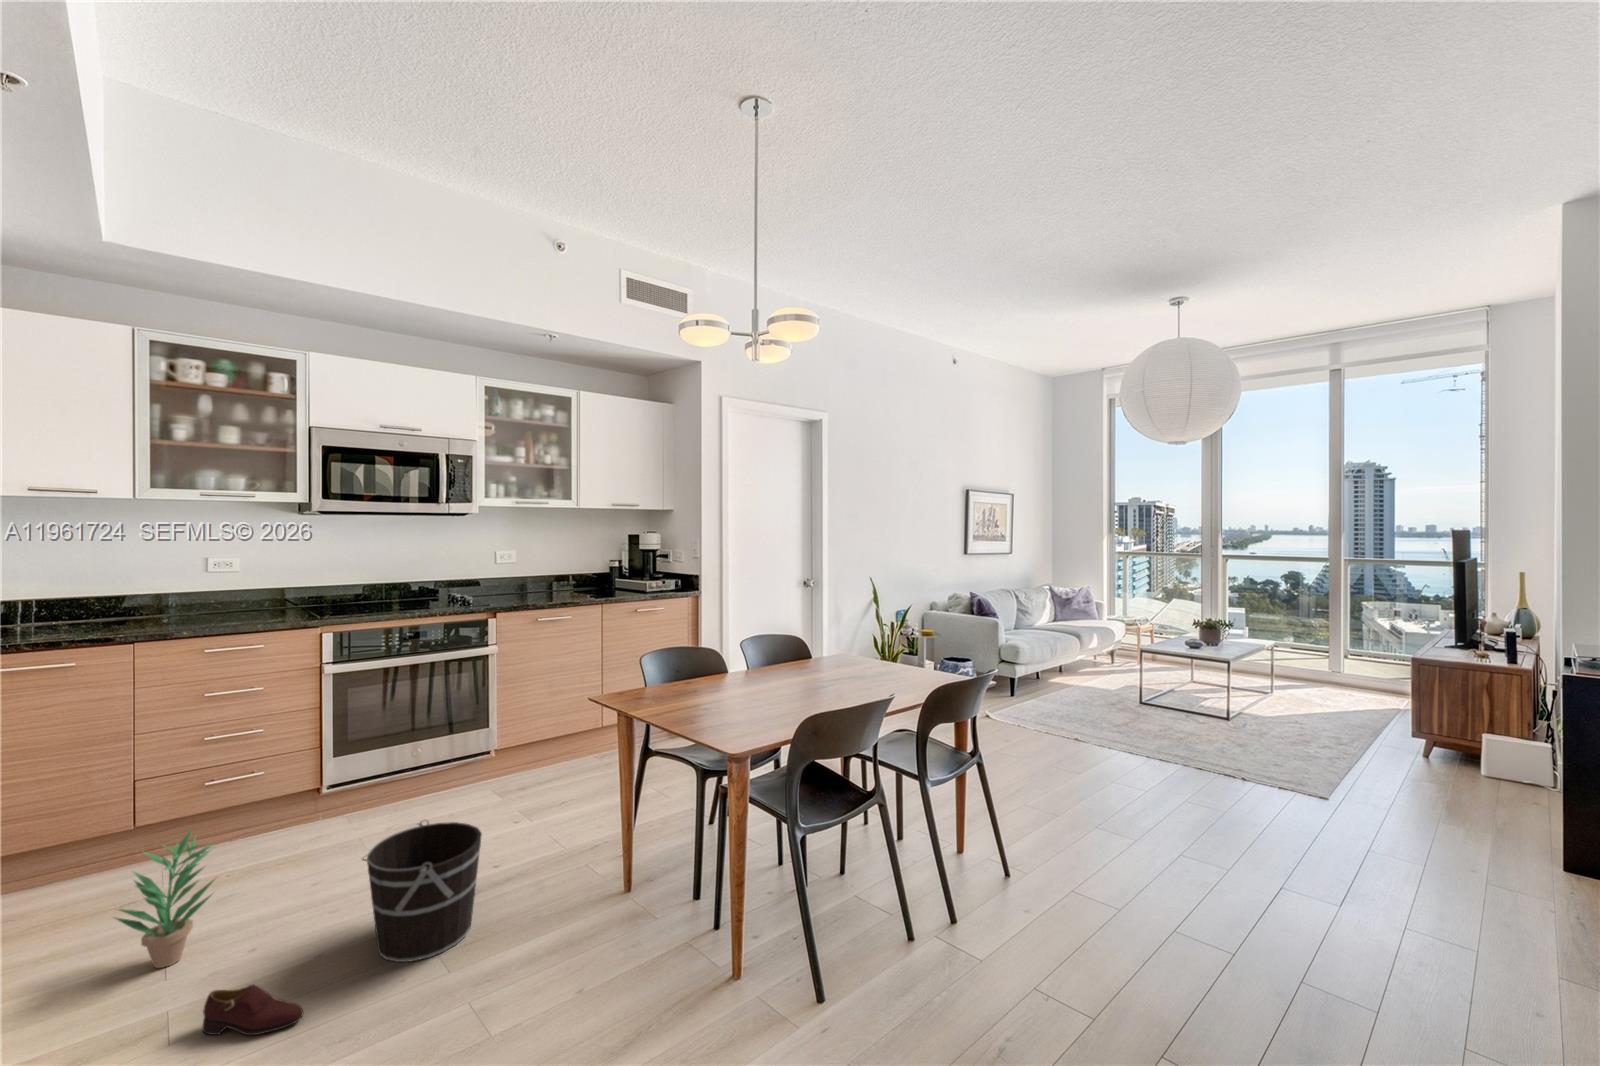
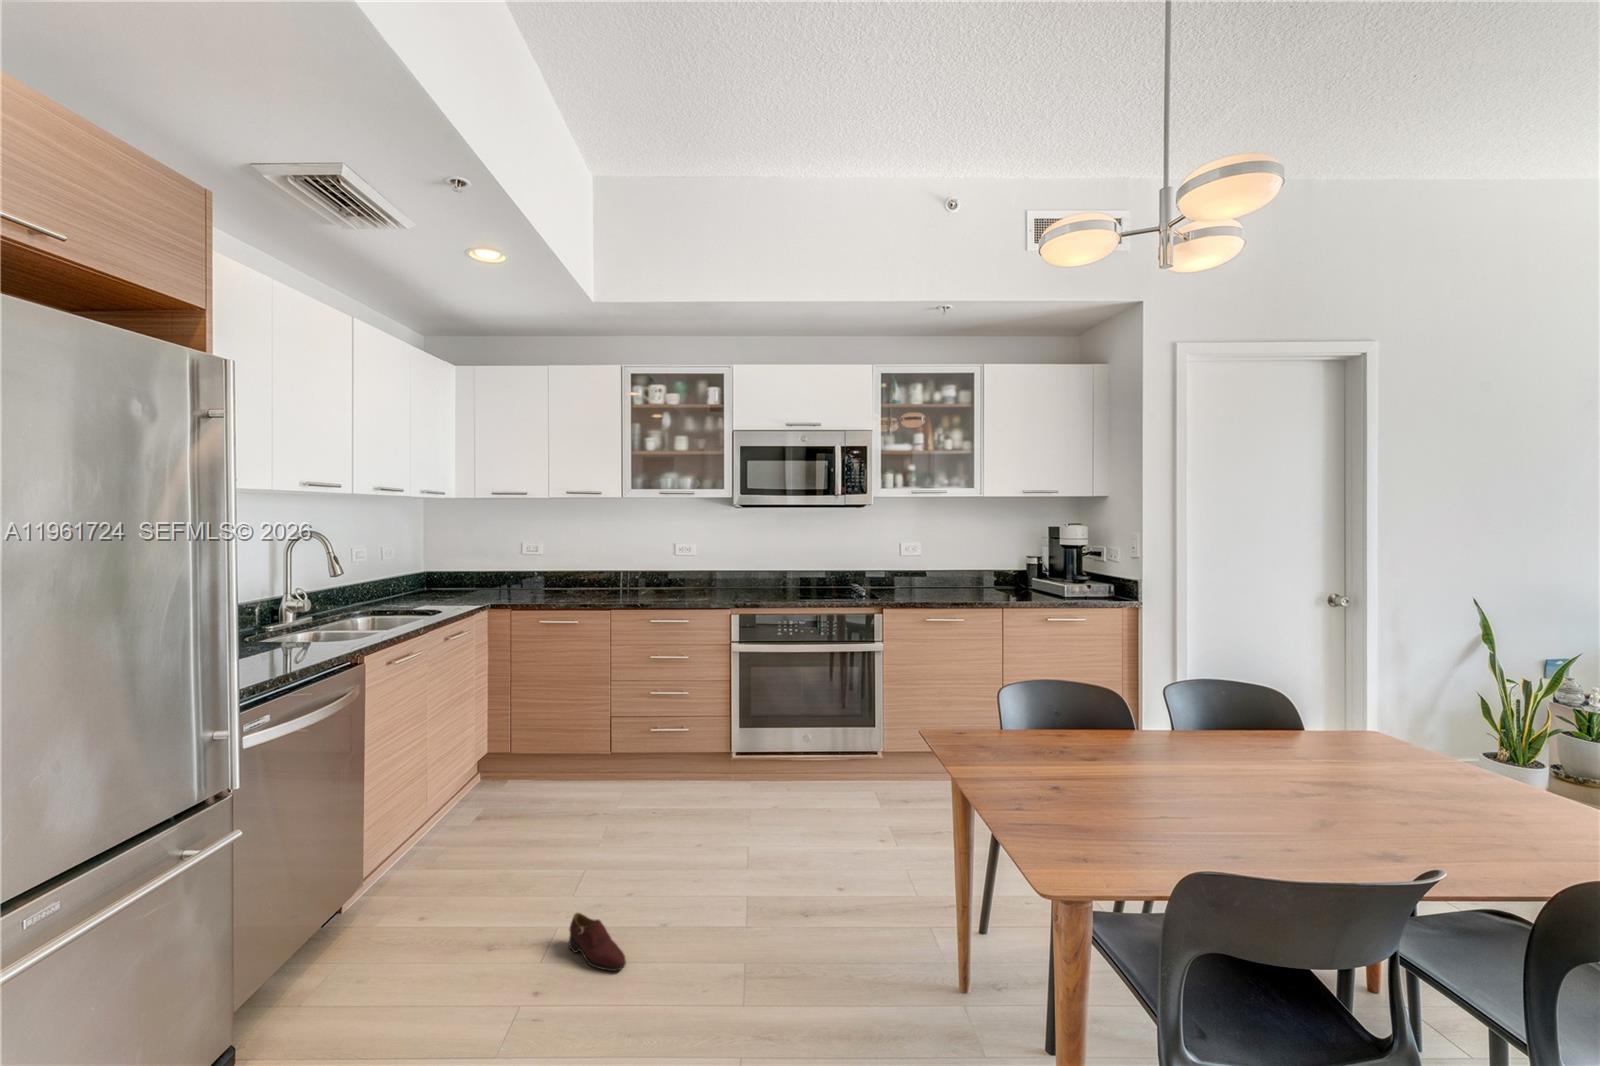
bucket: present [362,820,482,962] -> none [691,812,795,958]
potted plant: present [115,830,214,968] -> none [553,767,617,878]

